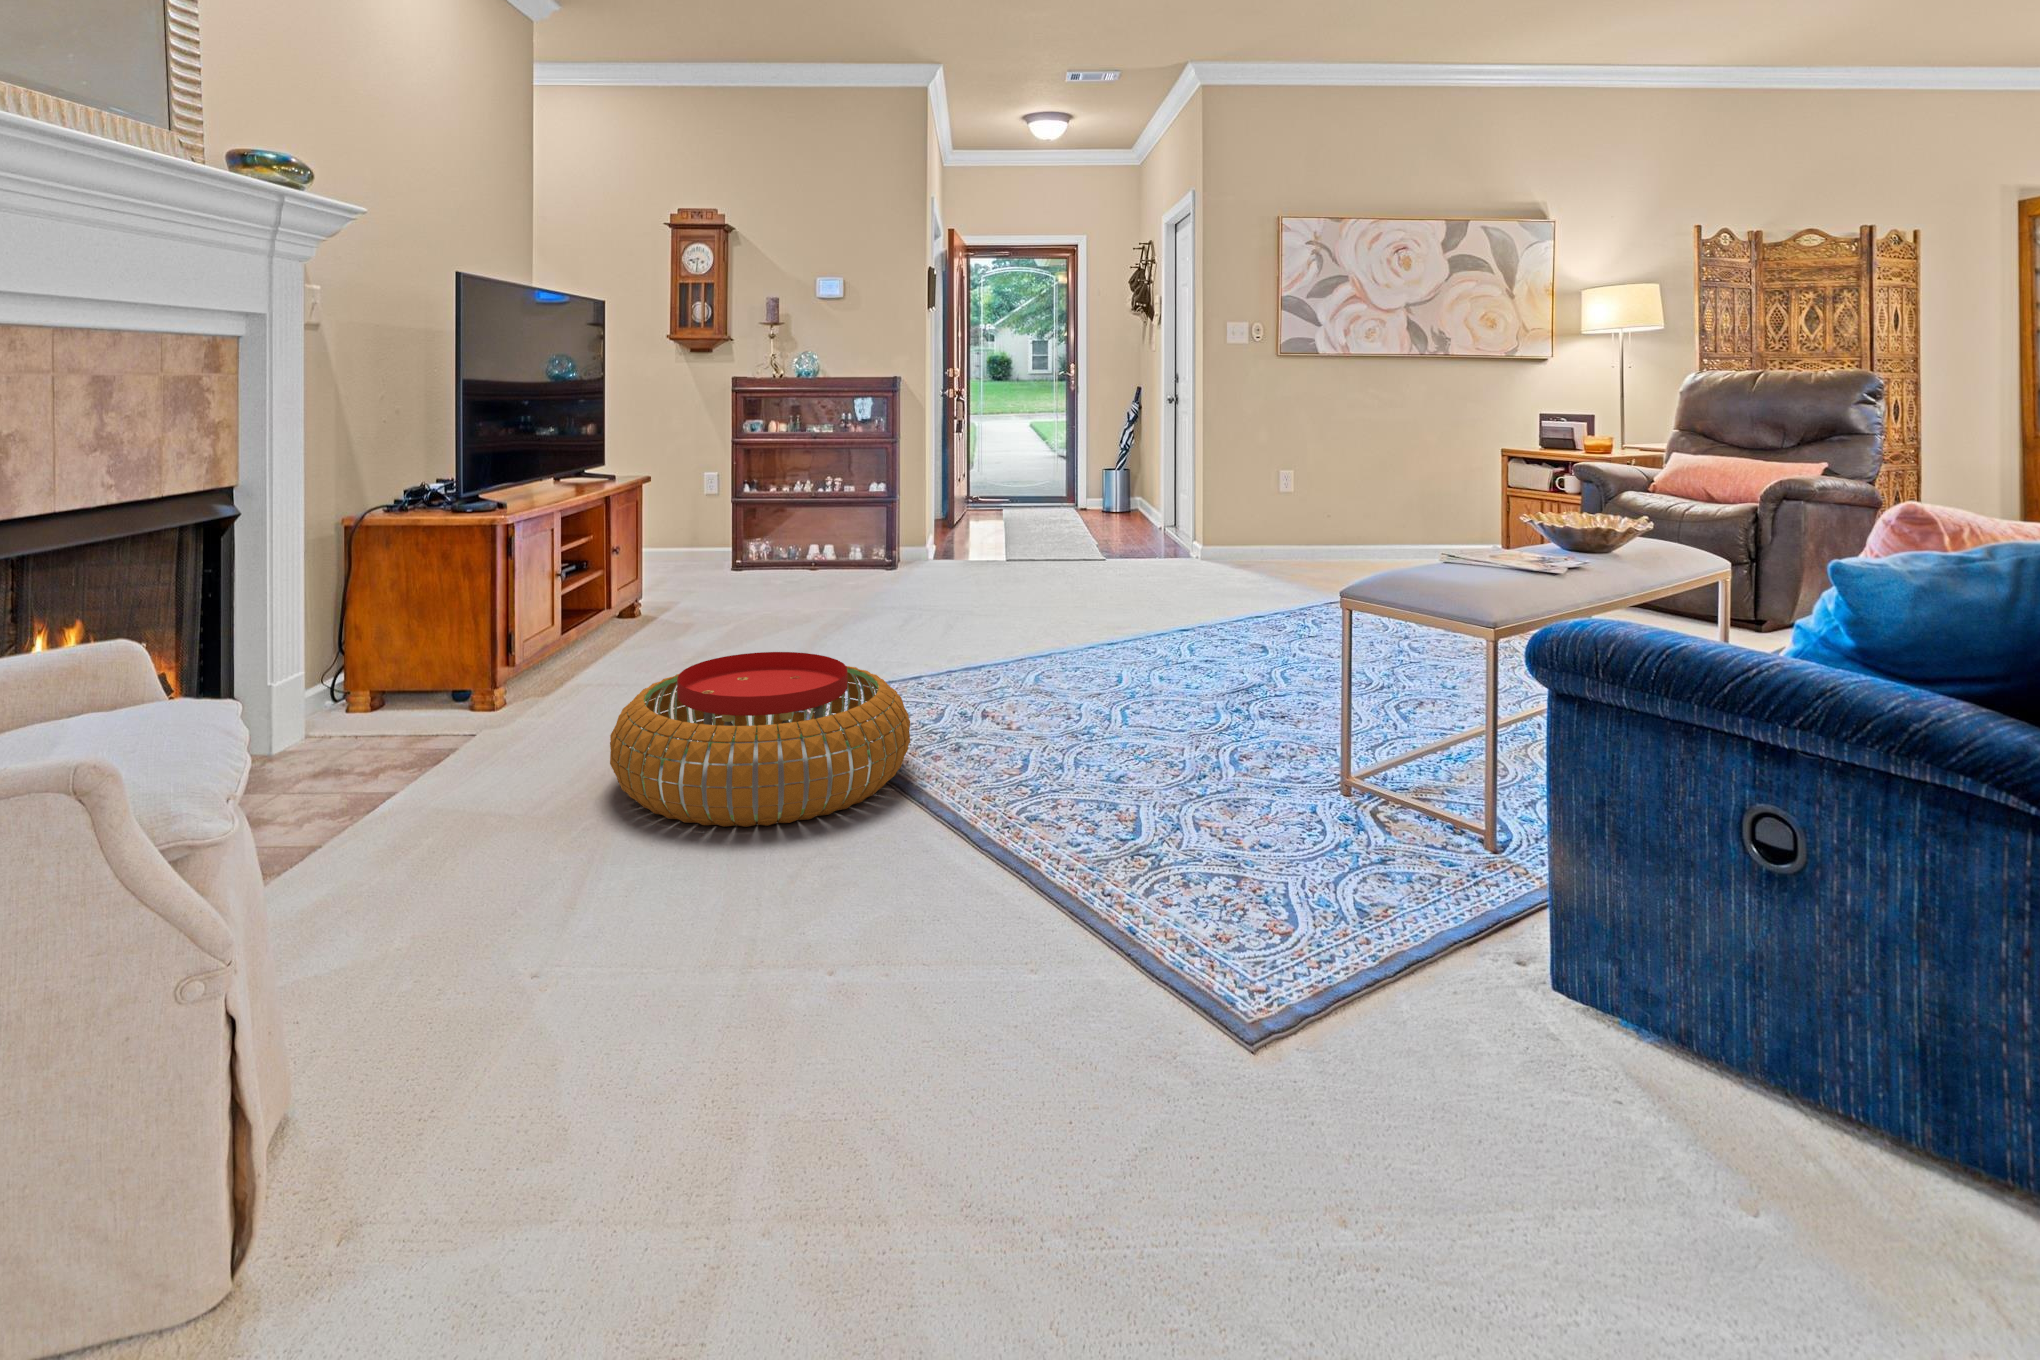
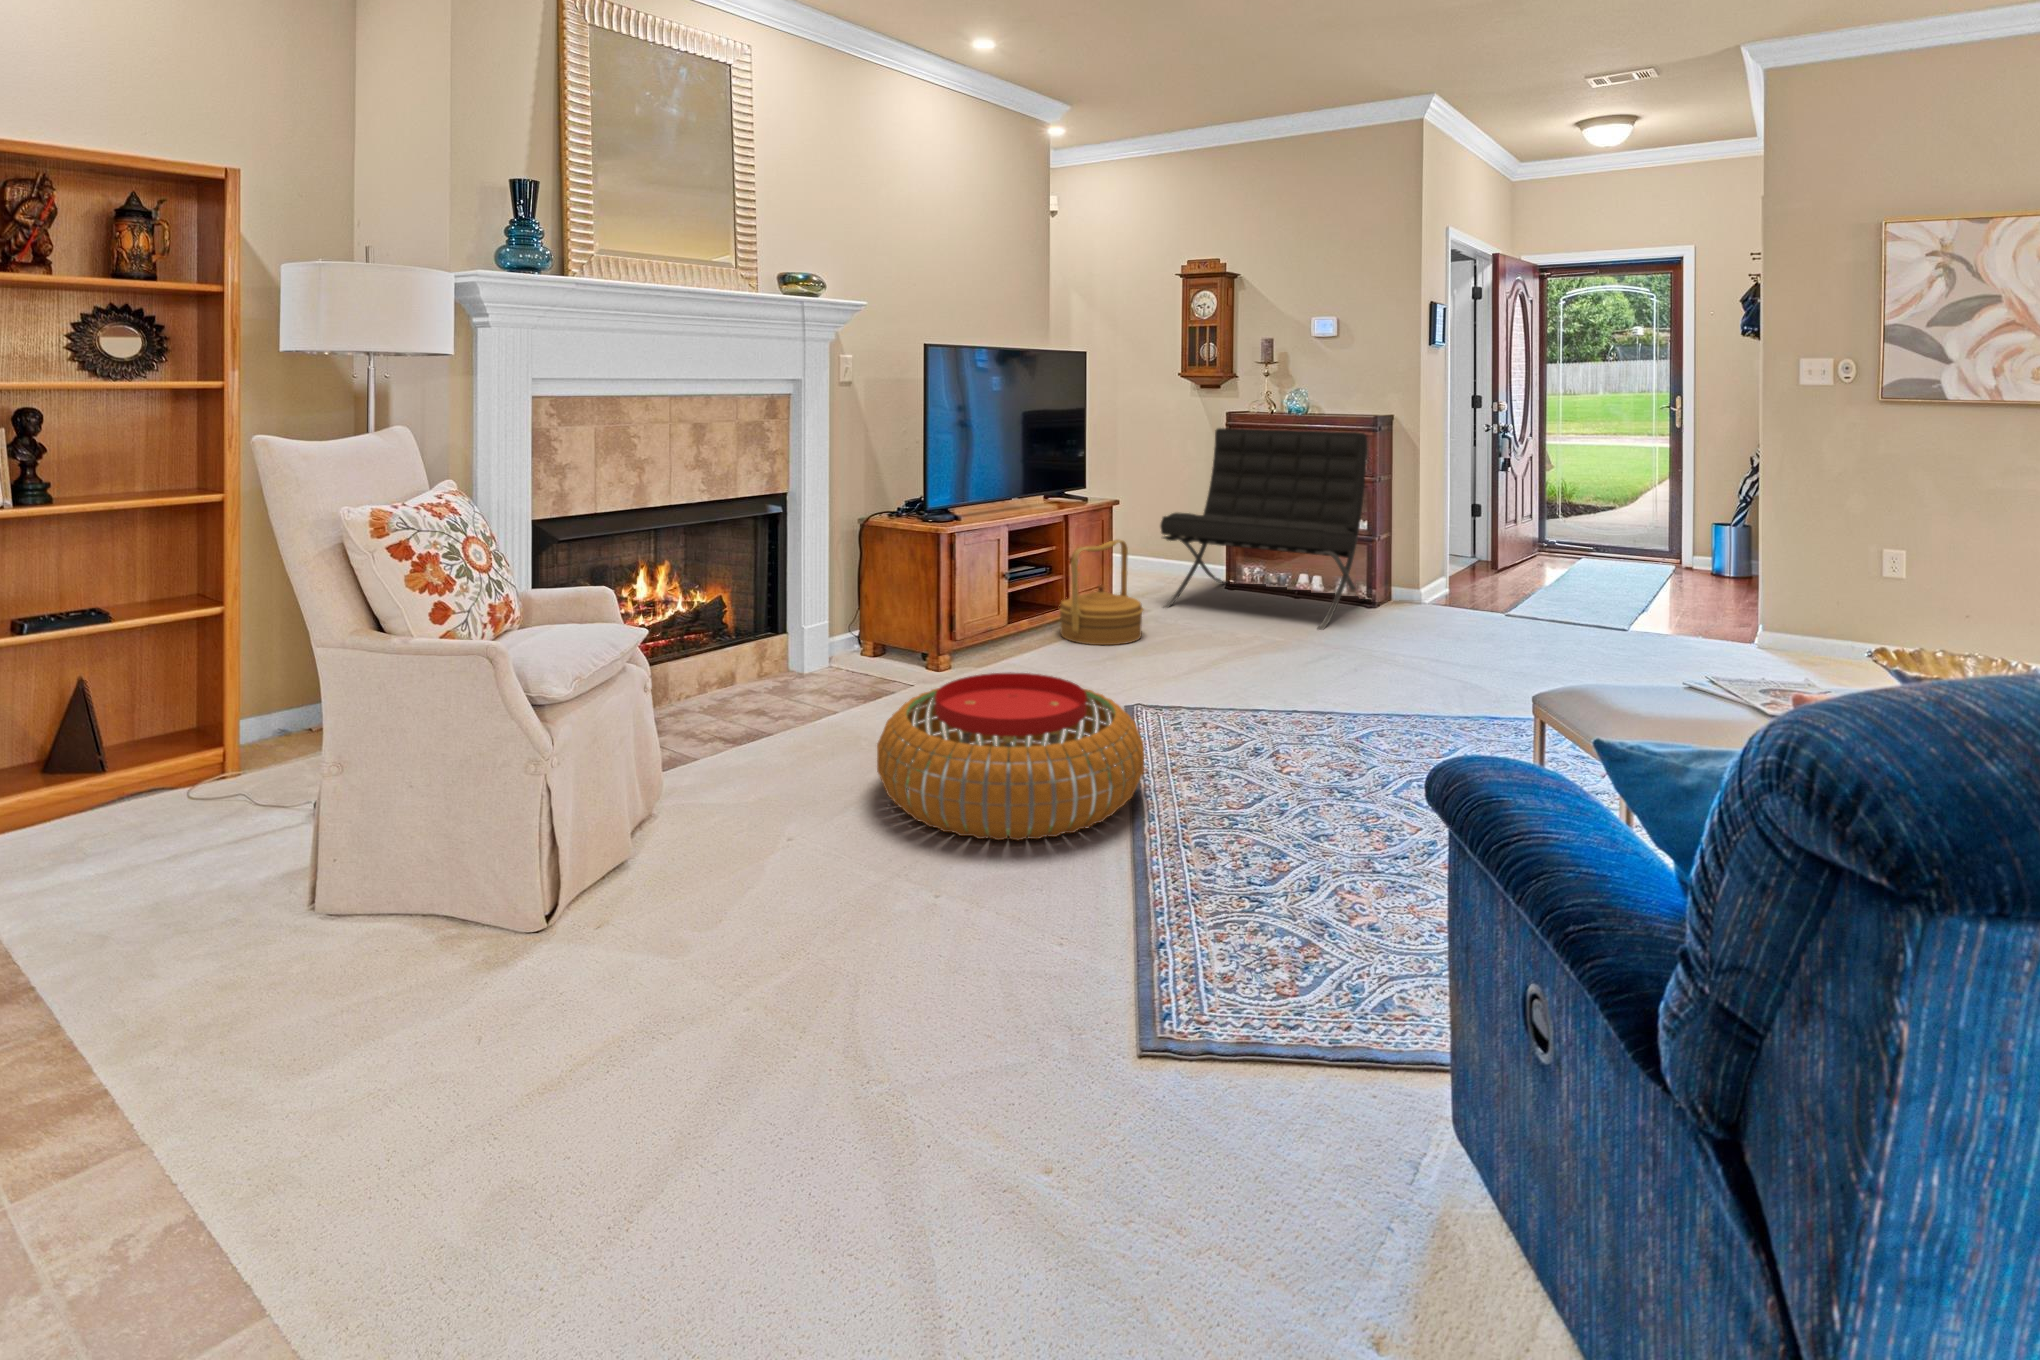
lounge chair: none [690,395,883,597] -> present [1160,428,1367,630]
woven basket: none [610,520,711,641] -> present [1060,540,1143,645]

